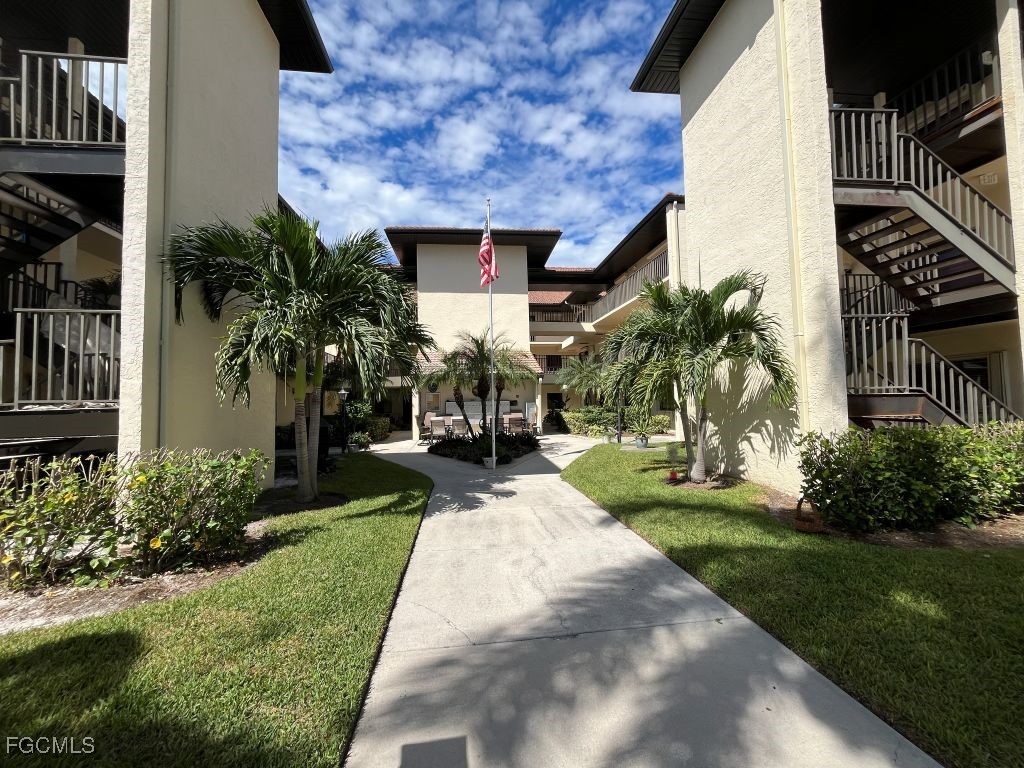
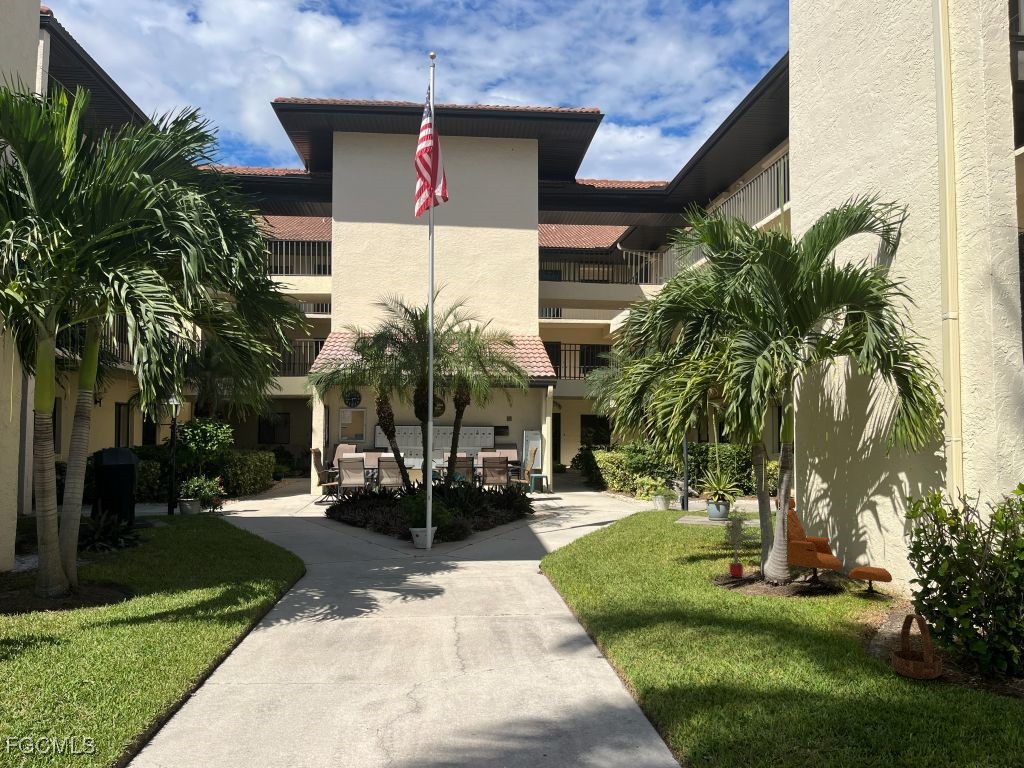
lounge chair: none [697,436,765,489] -> present [775,498,892,599]

